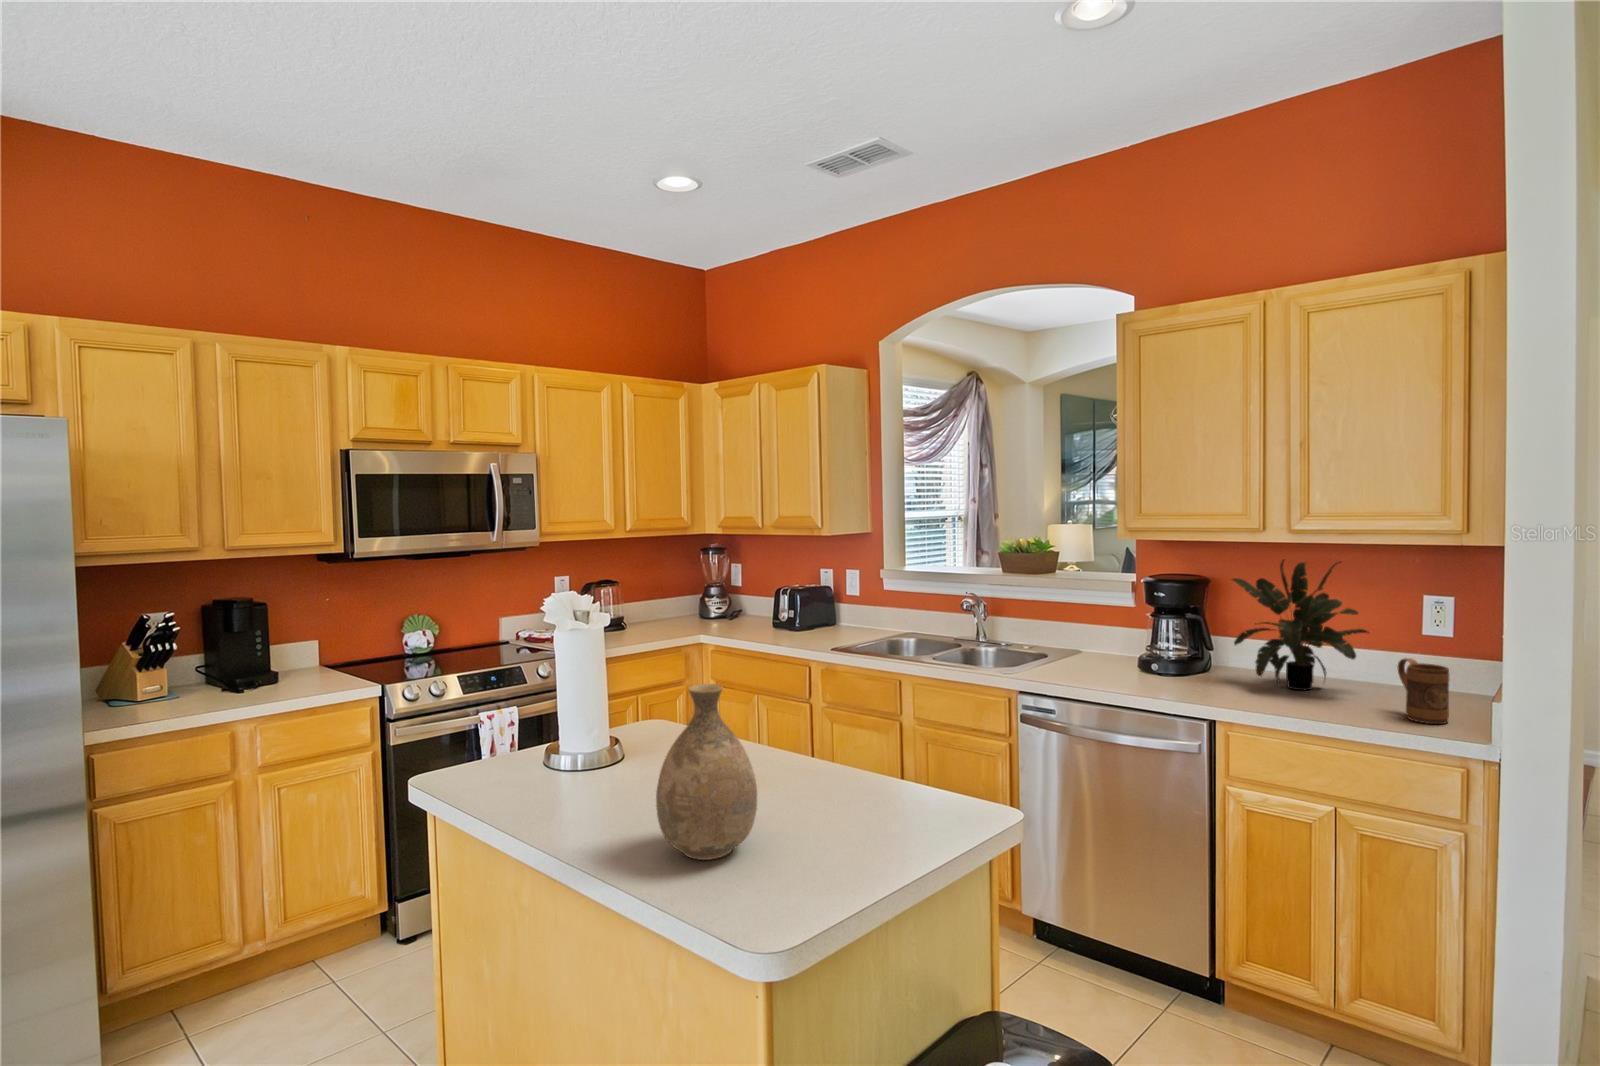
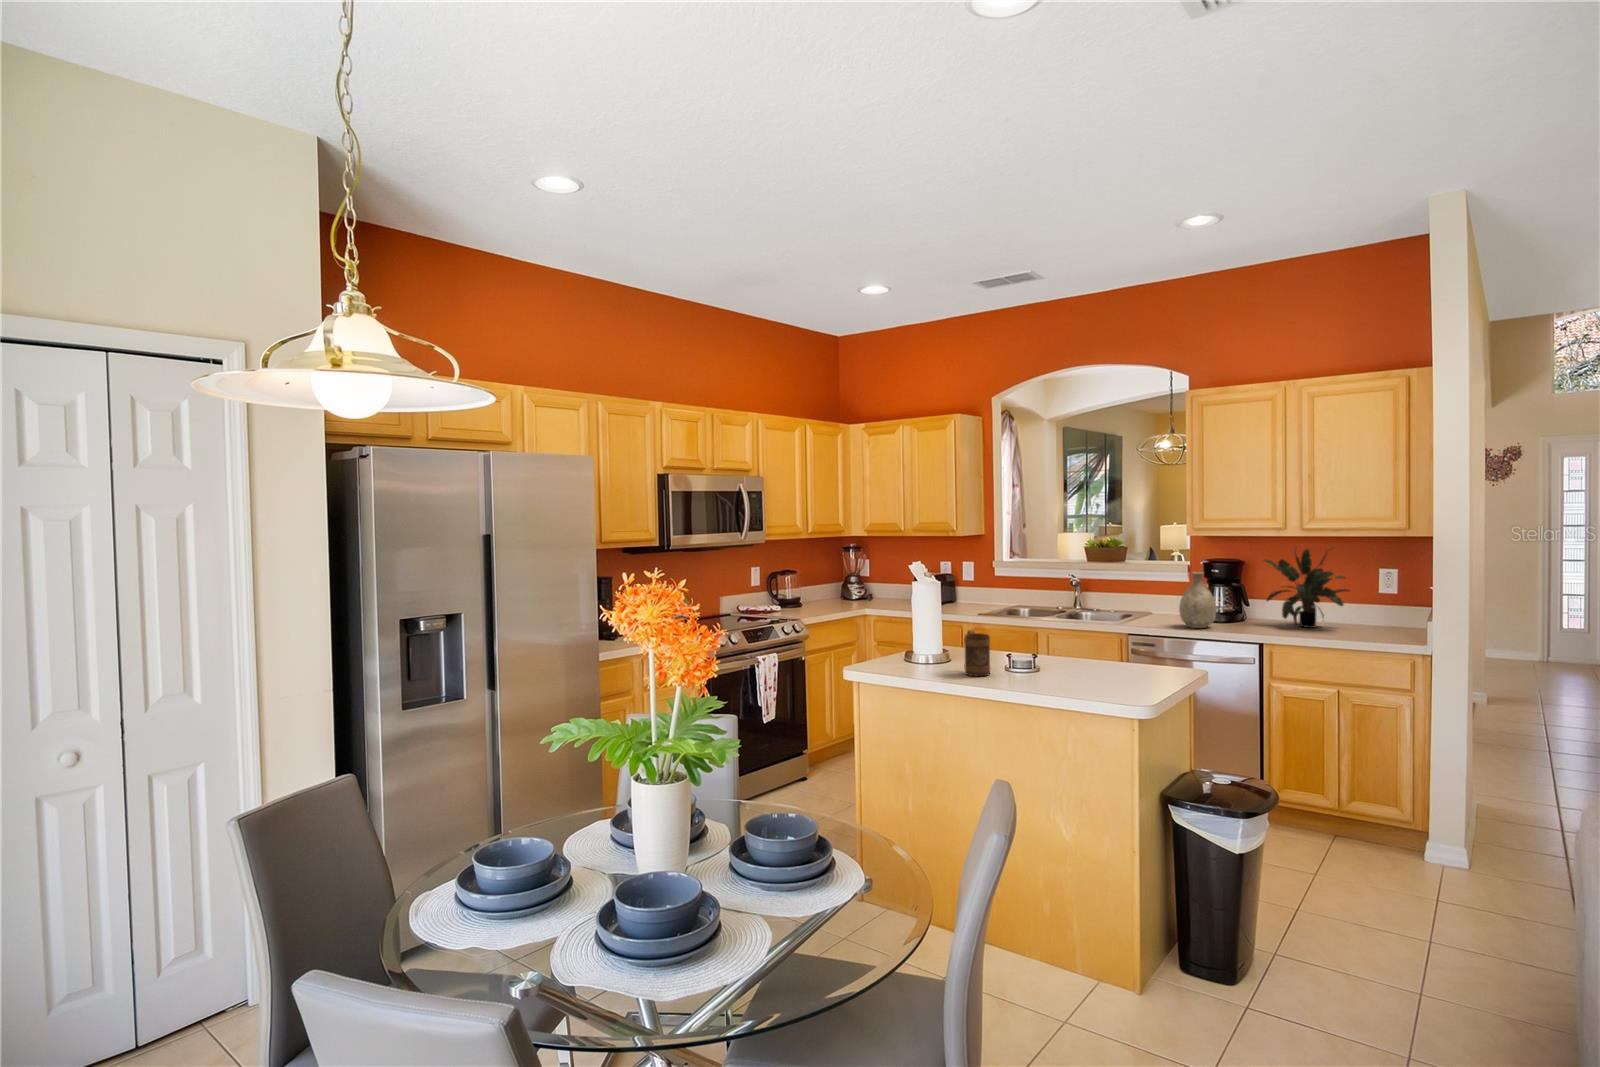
mug: present [1398,658,1449,724] -> present [964,630,991,676]
vase: present [656,684,757,860] -> present [1179,572,1216,628]

